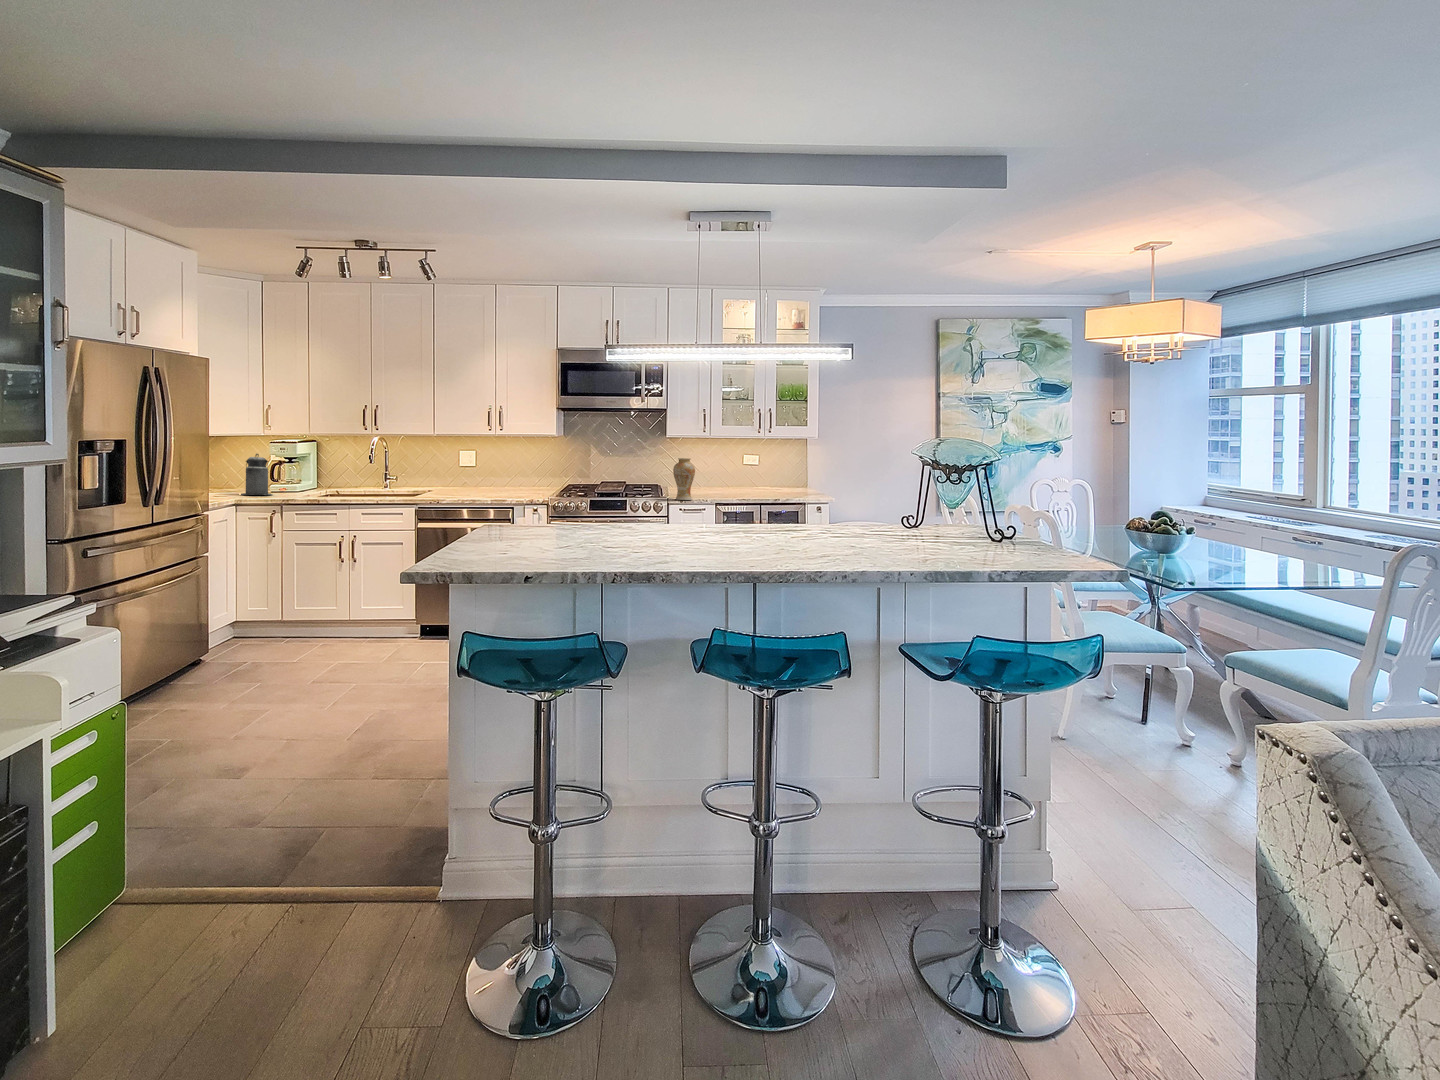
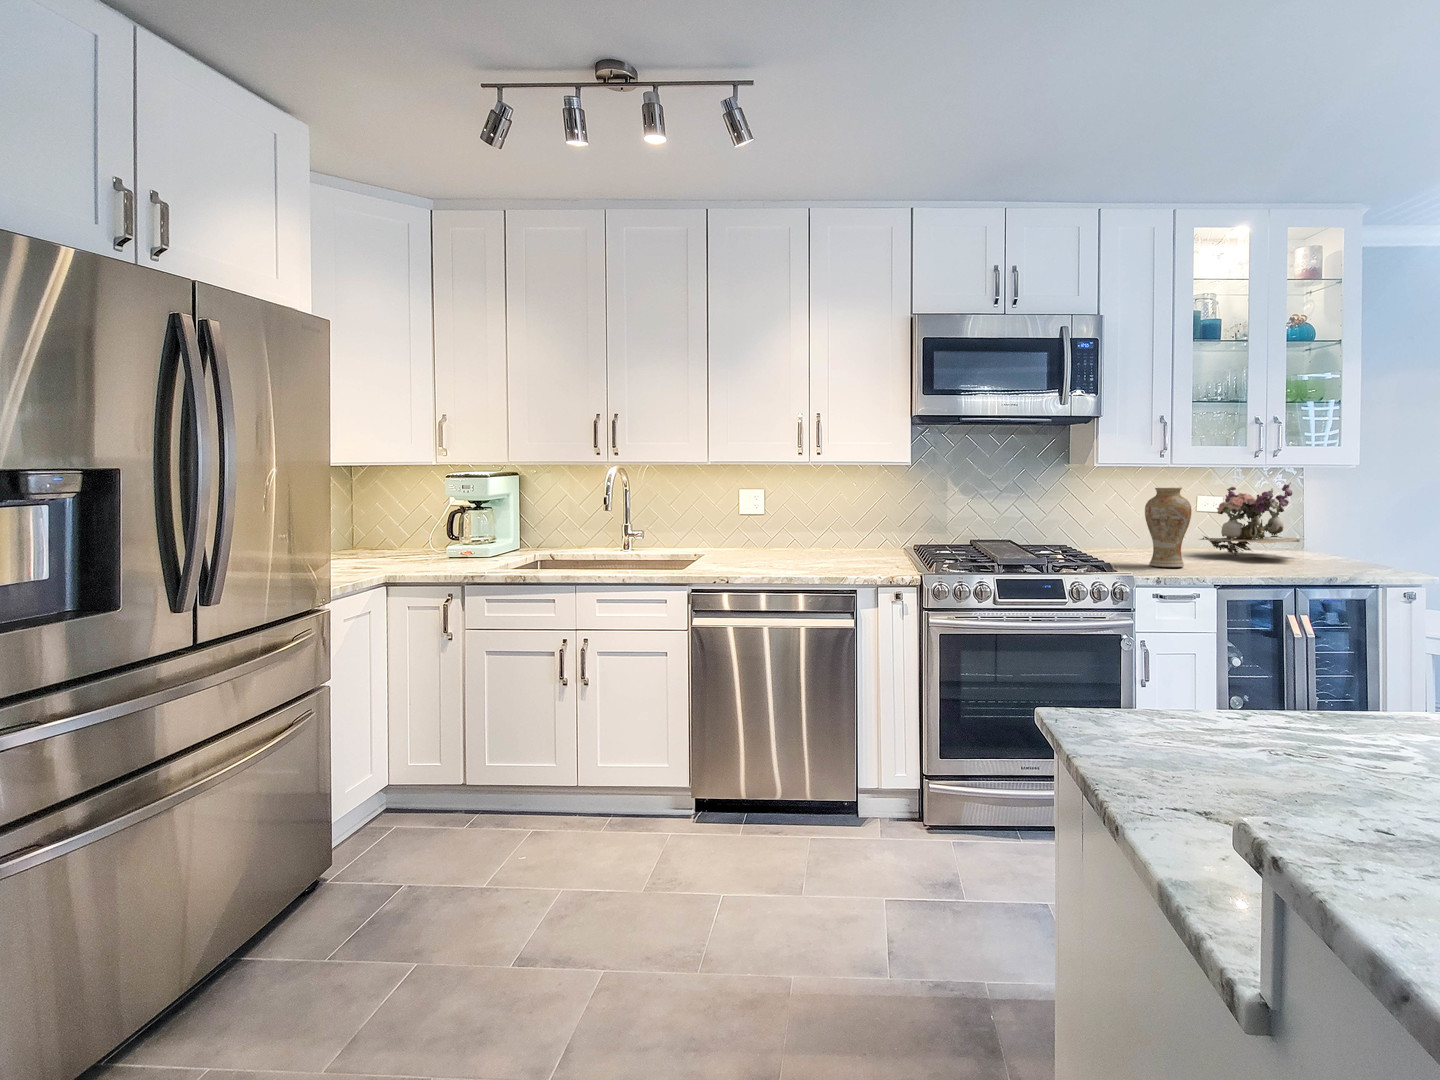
canister: present [243,454,272,495] -> none [397,497,450,568]
flower arrangement: none [713,457,765,496] -> present [1199,482,1304,556]

